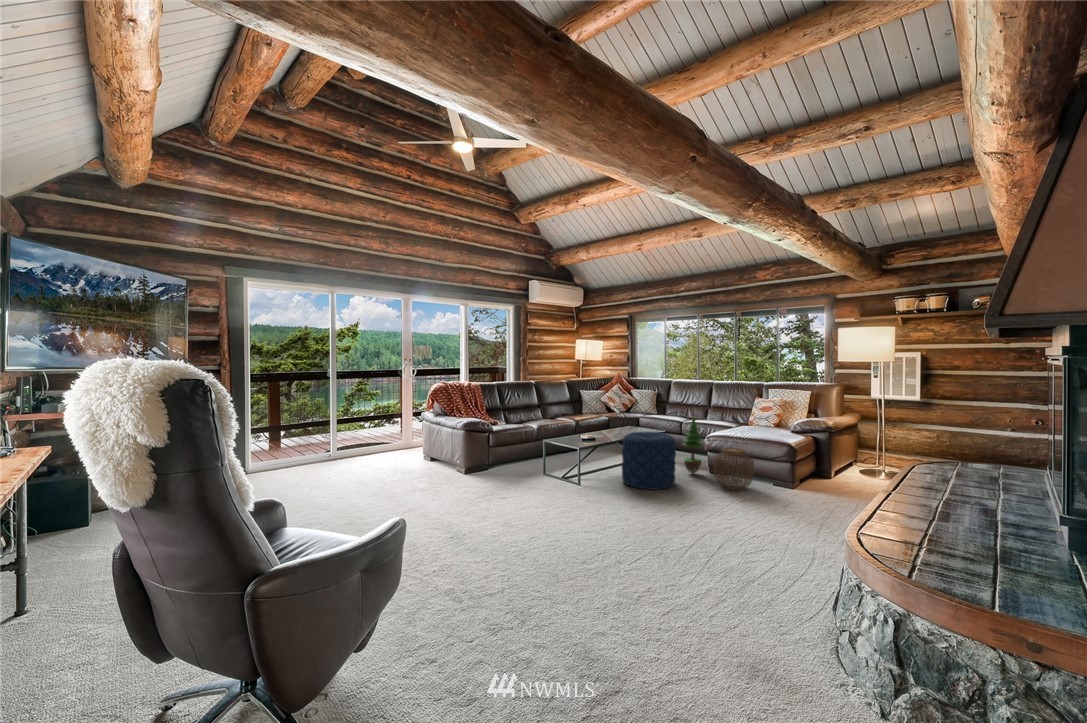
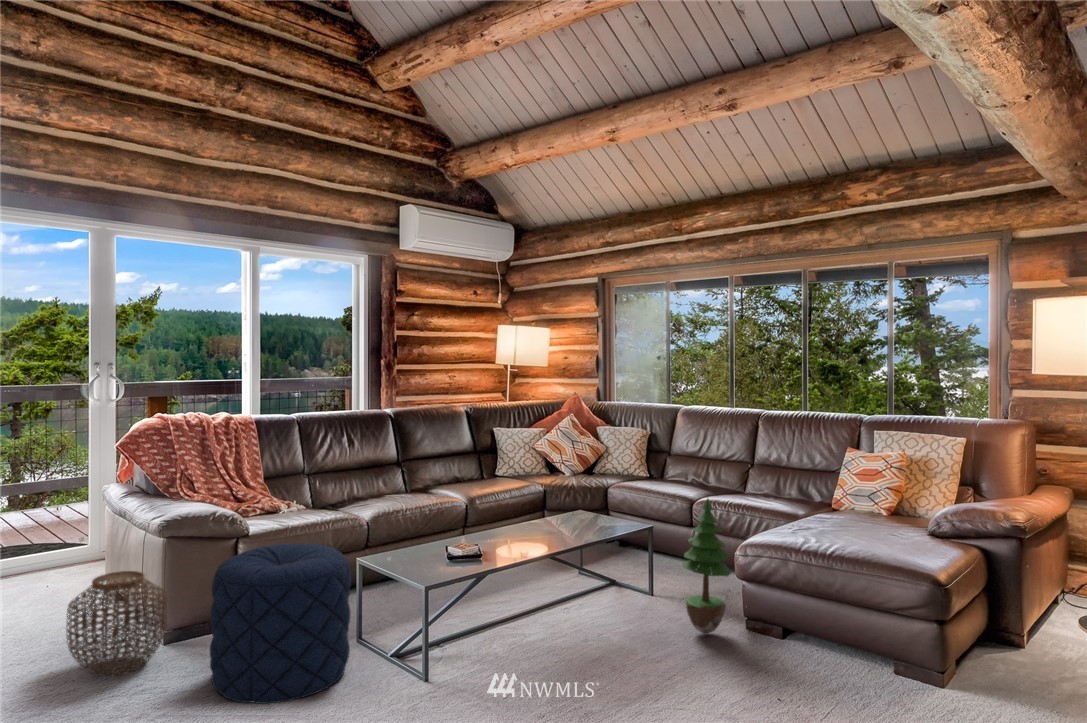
pouf: present [622,432,676,490] -> present [210,543,351,703]
woven basket: present [713,448,754,491] -> present [66,571,167,676]

